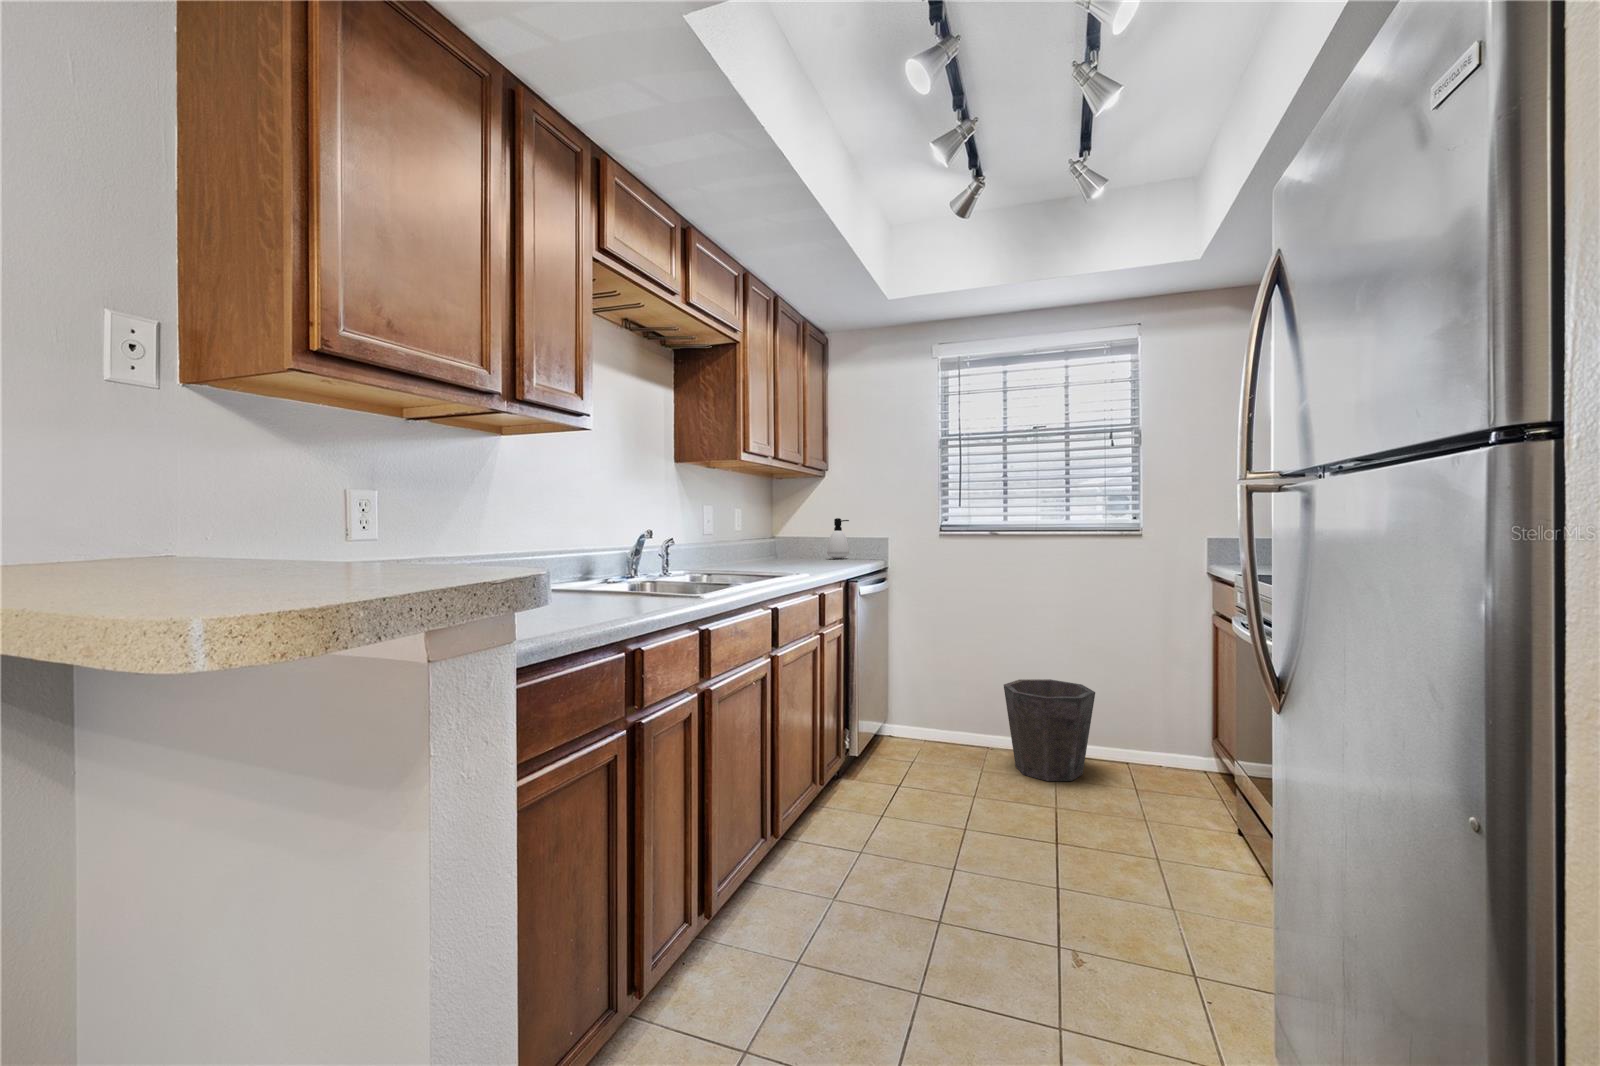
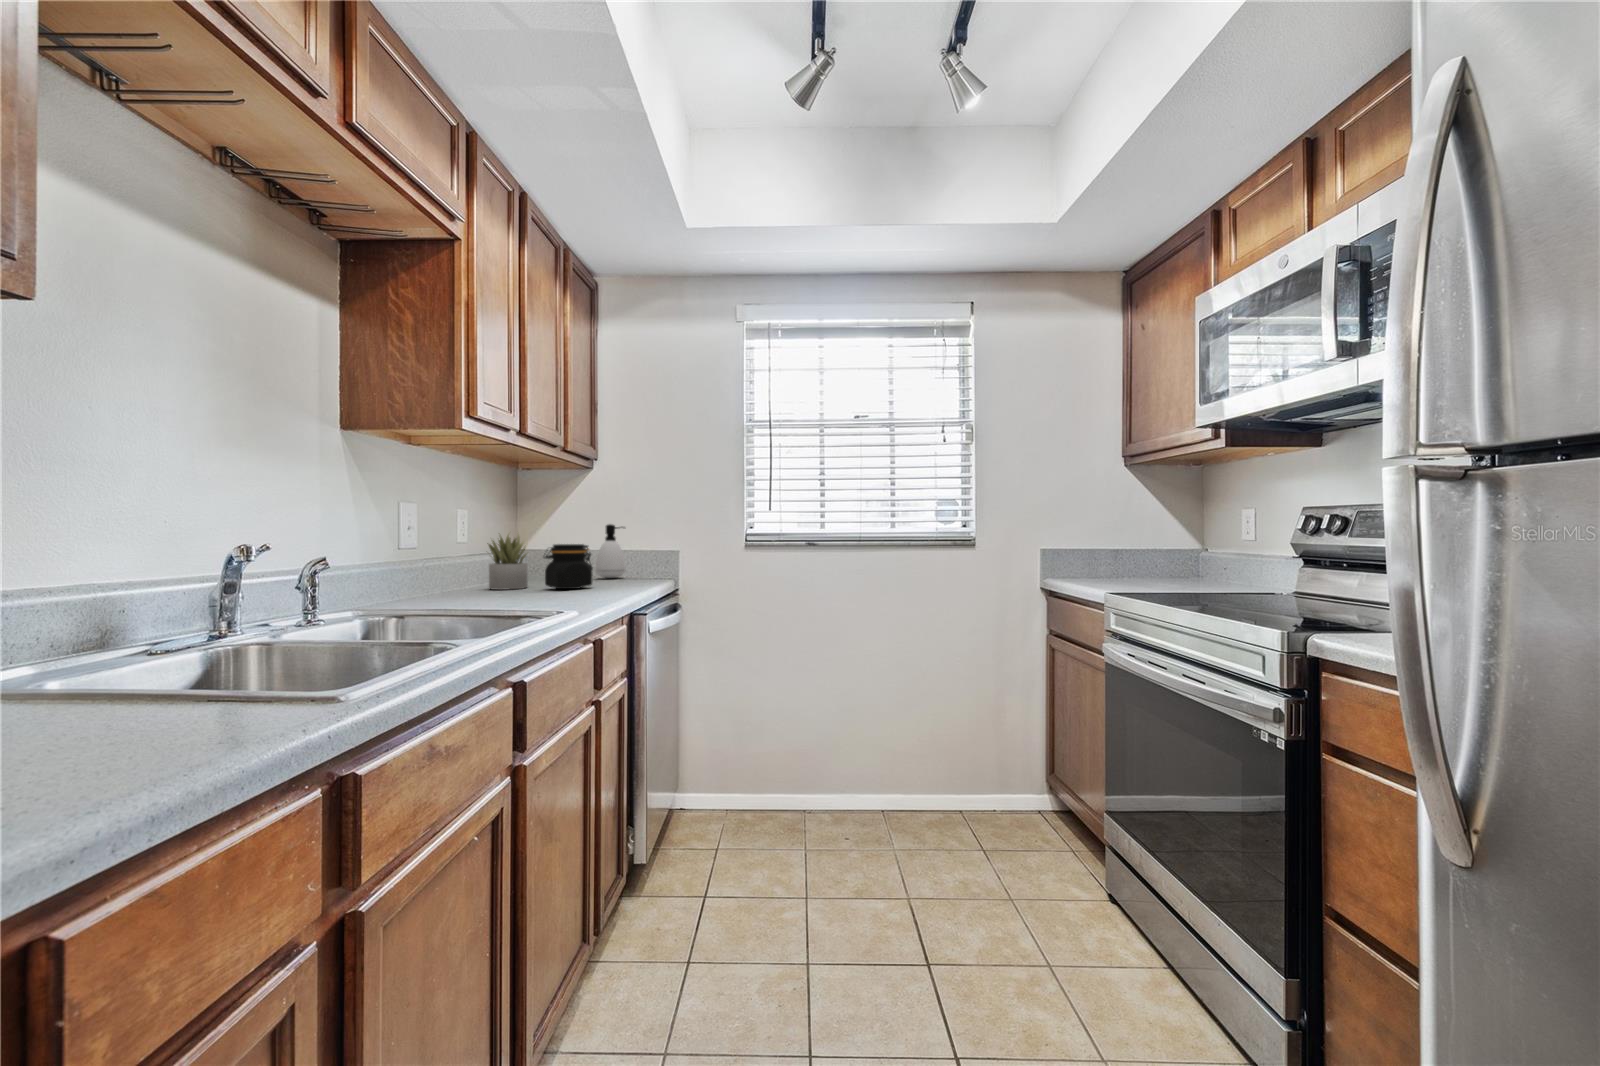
succulent plant: none [754,524,782,564] -> present [487,535,528,590]
jar: none [790,533,824,564] -> present [544,544,593,589]
waste bin: present [1004,679,1095,781] -> none [828,720,935,853]

